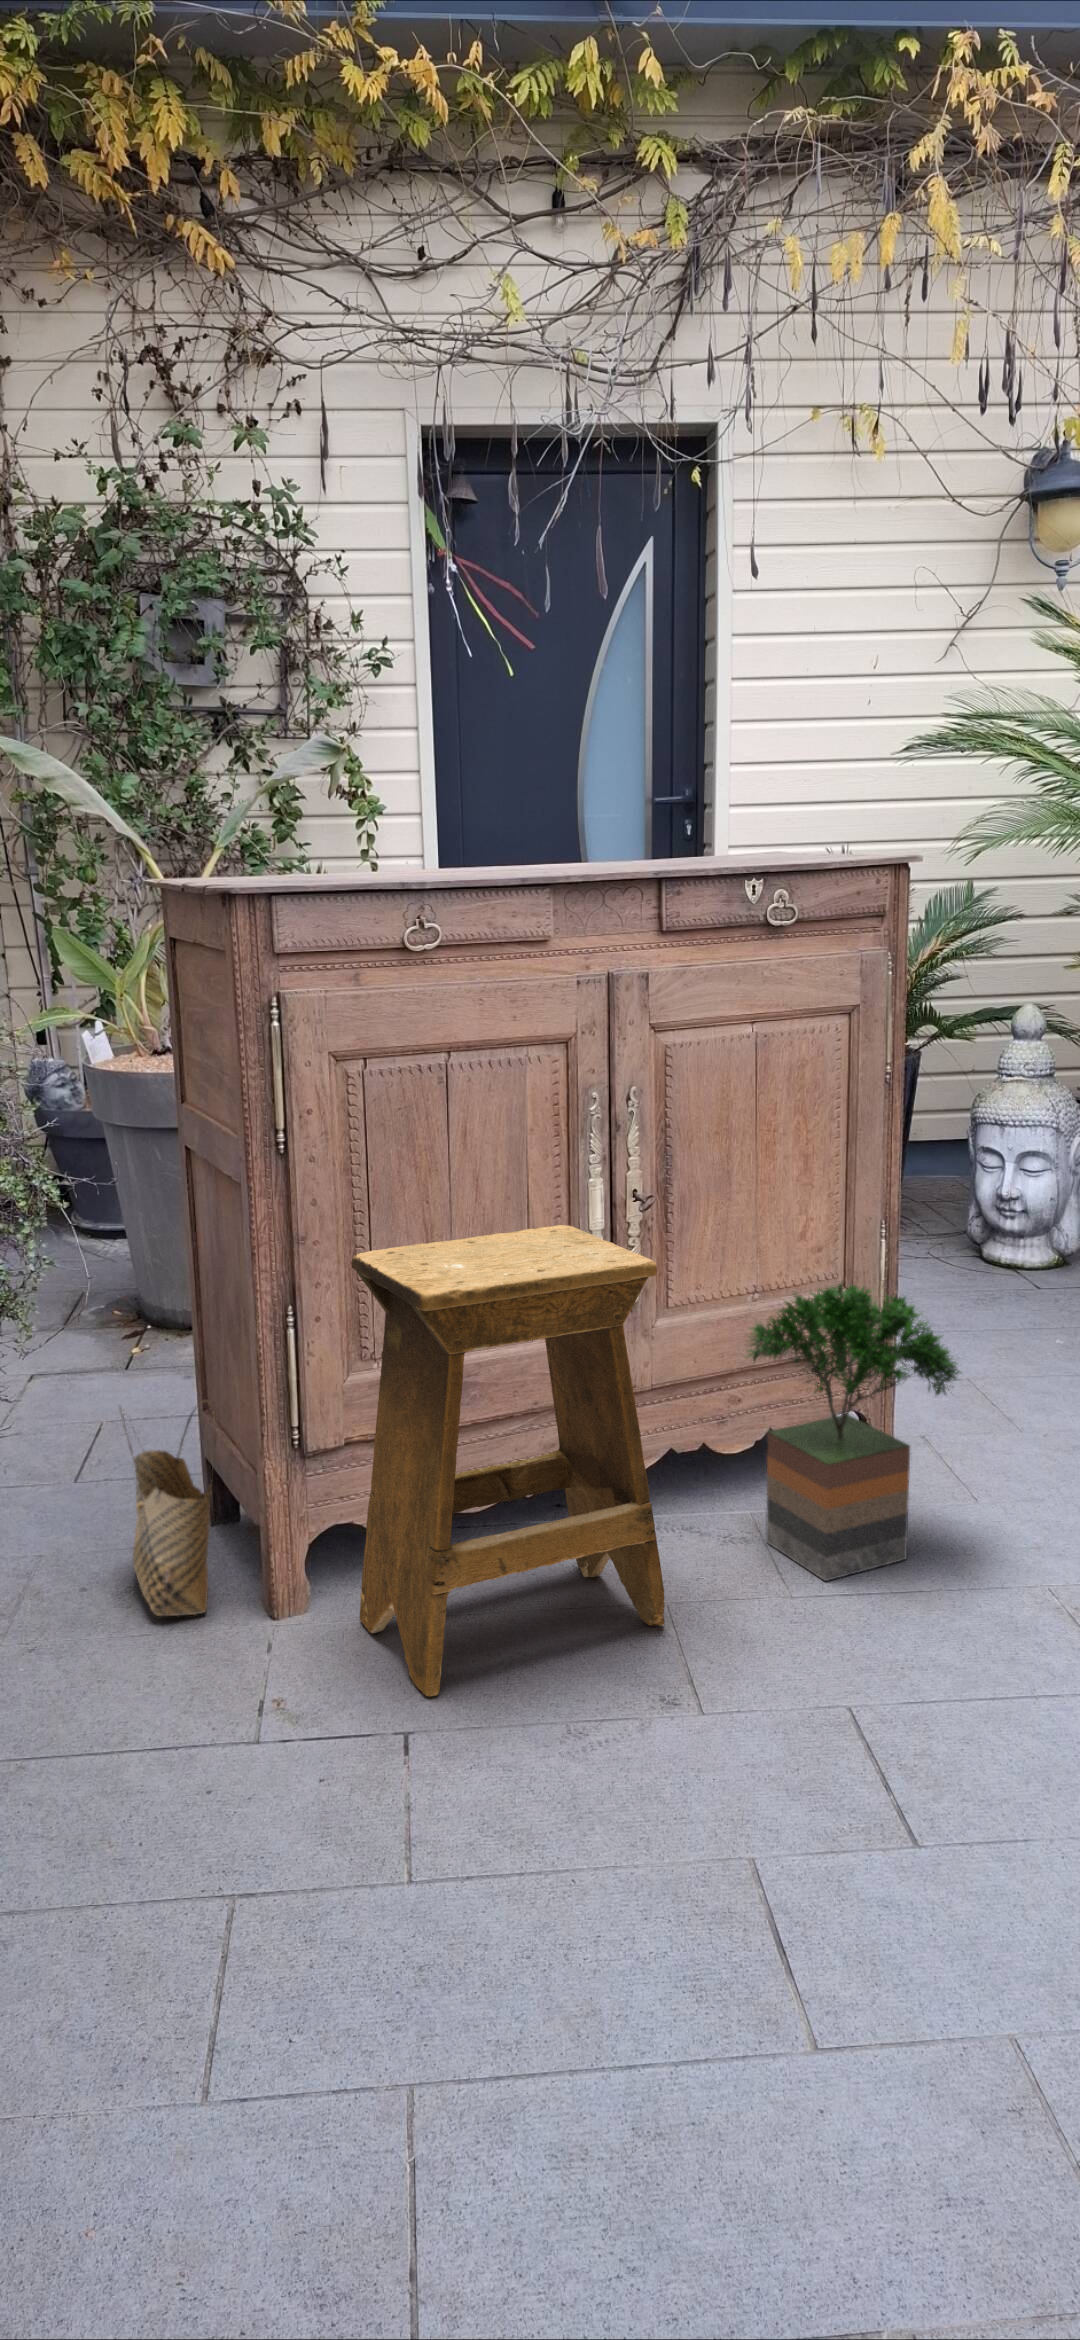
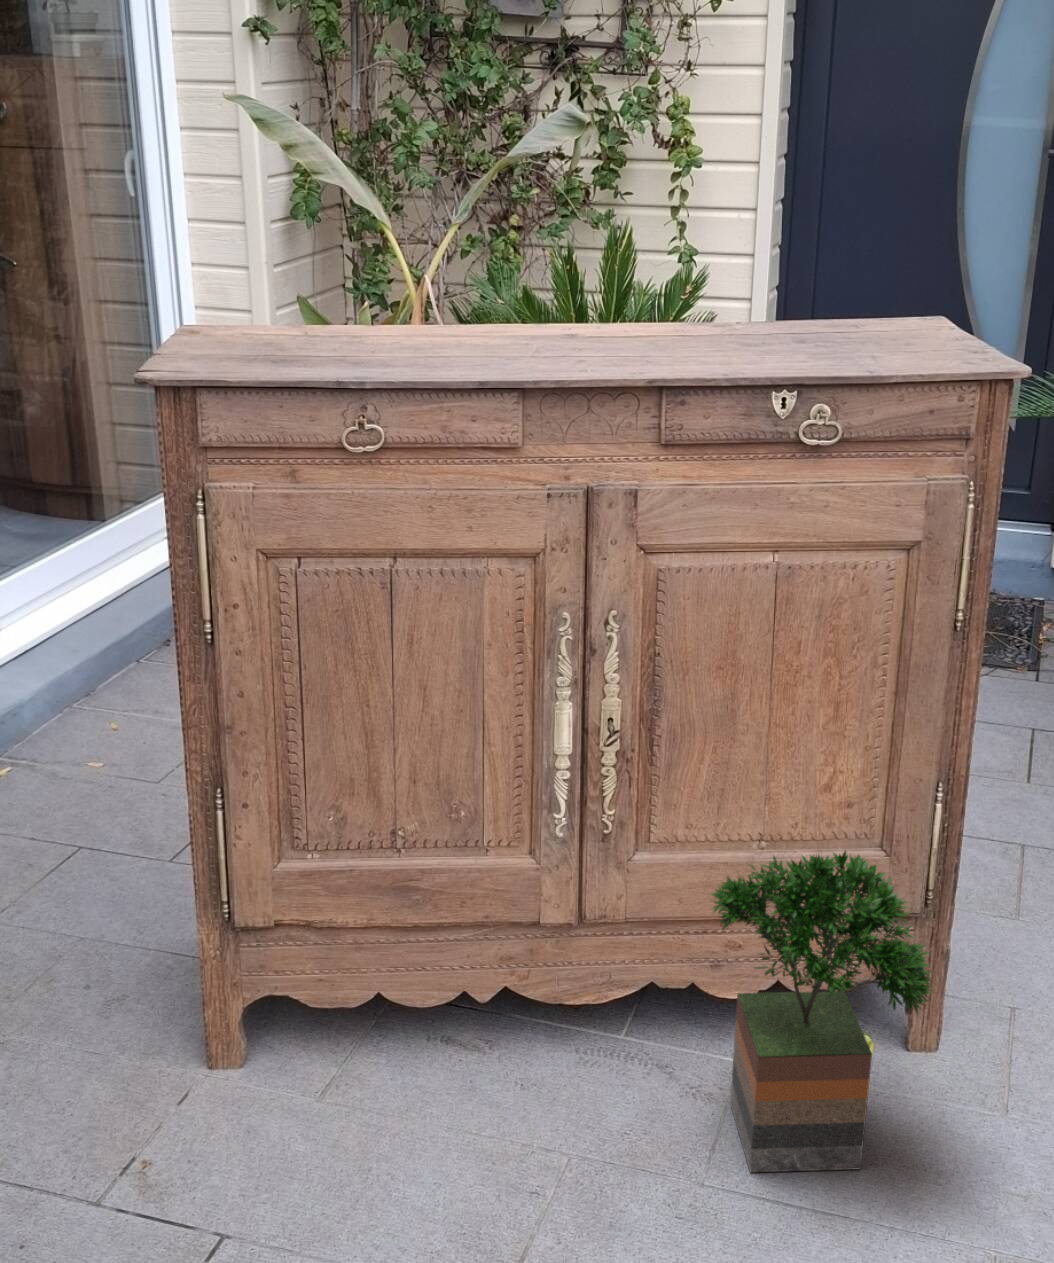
stool: present [352,1225,665,1696] -> none [254,747,544,1197]
woven basket: present [119,1399,216,1616] -> none [103,836,187,1042]

